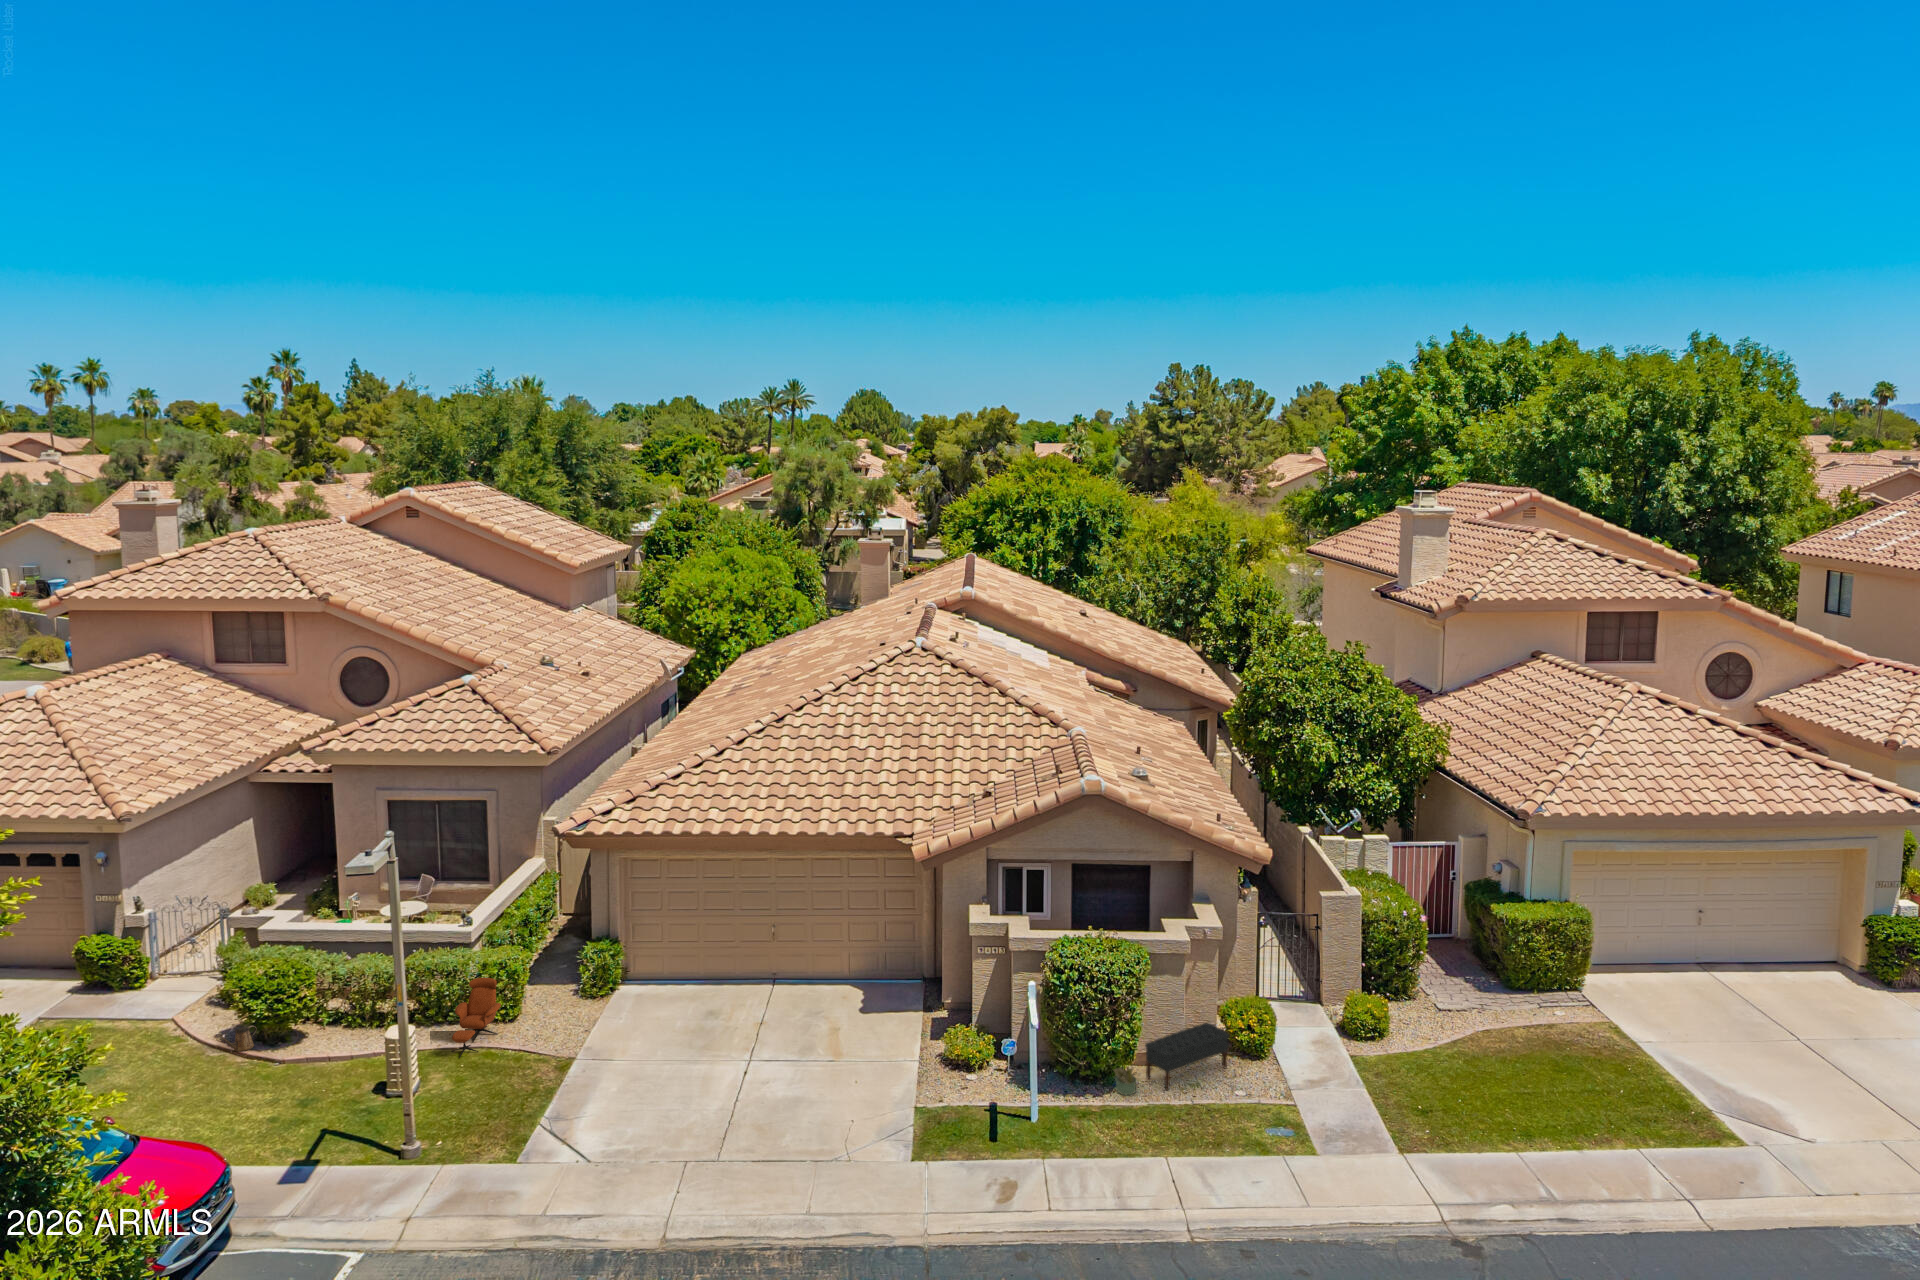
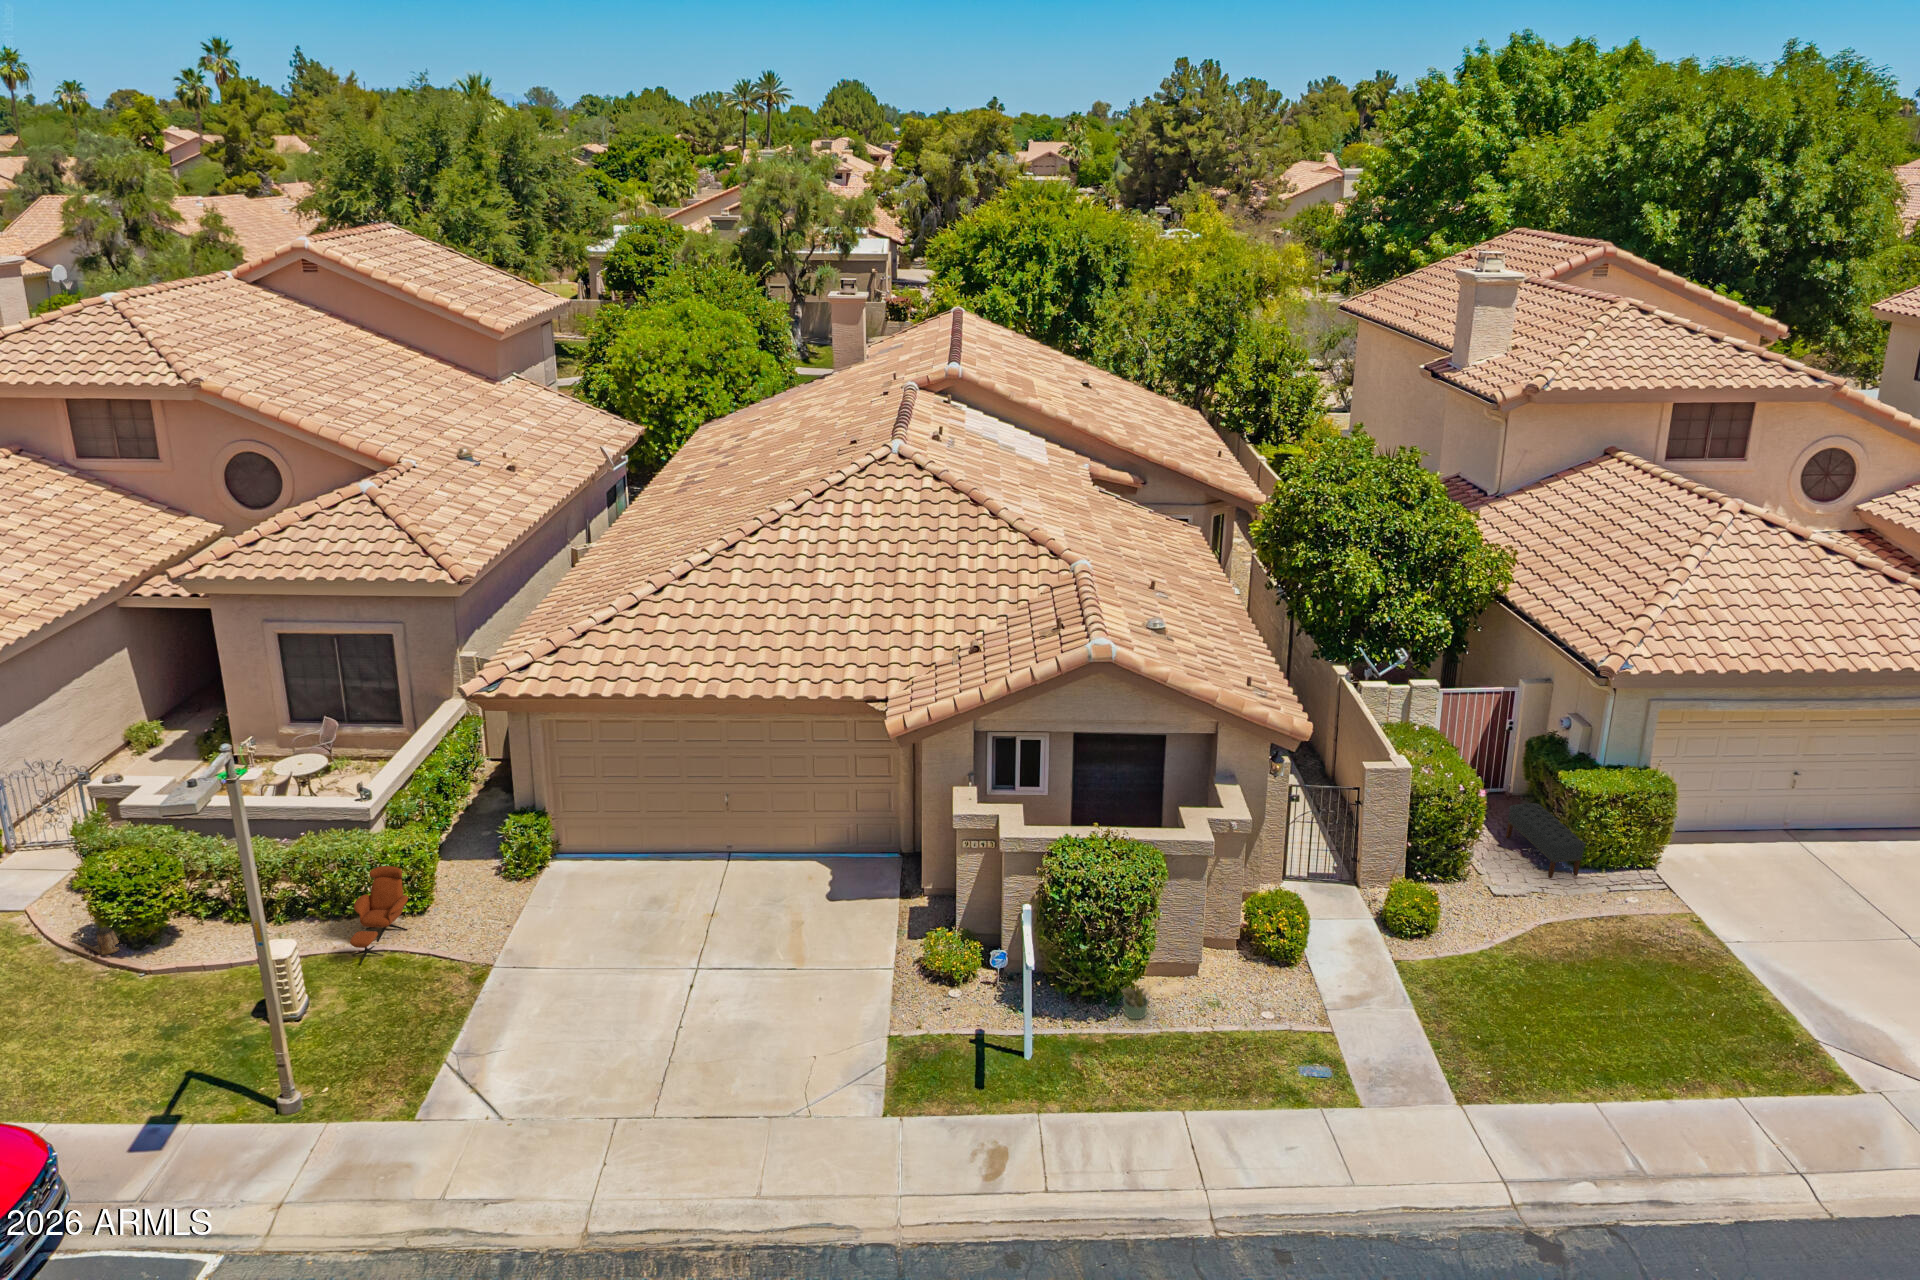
bench: present [1145,1023,1229,1090] -> present [1506,803,1586,878]

